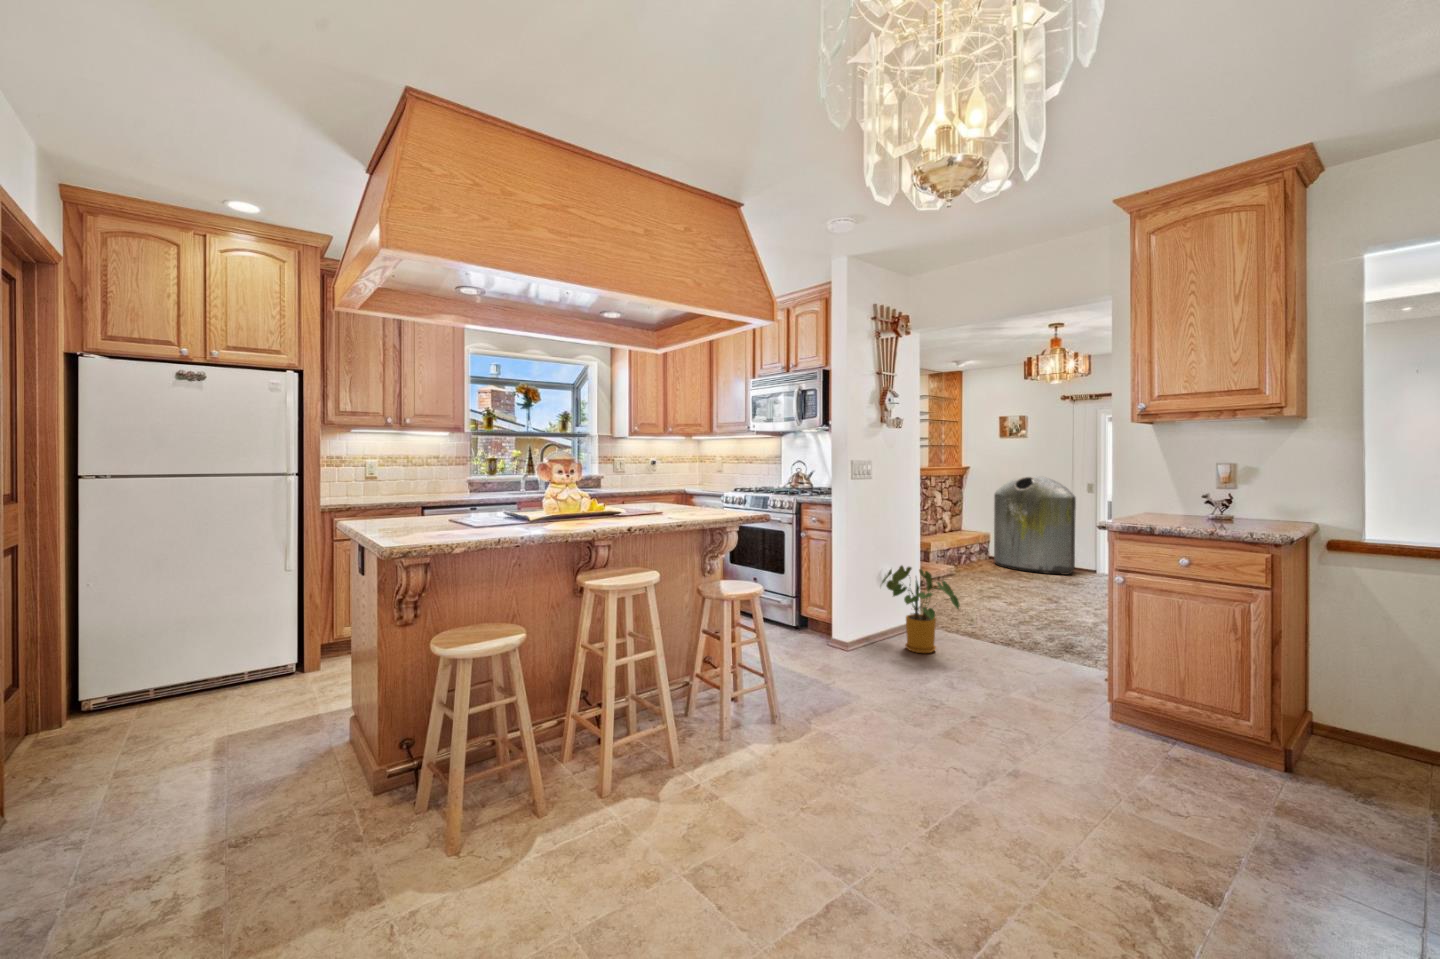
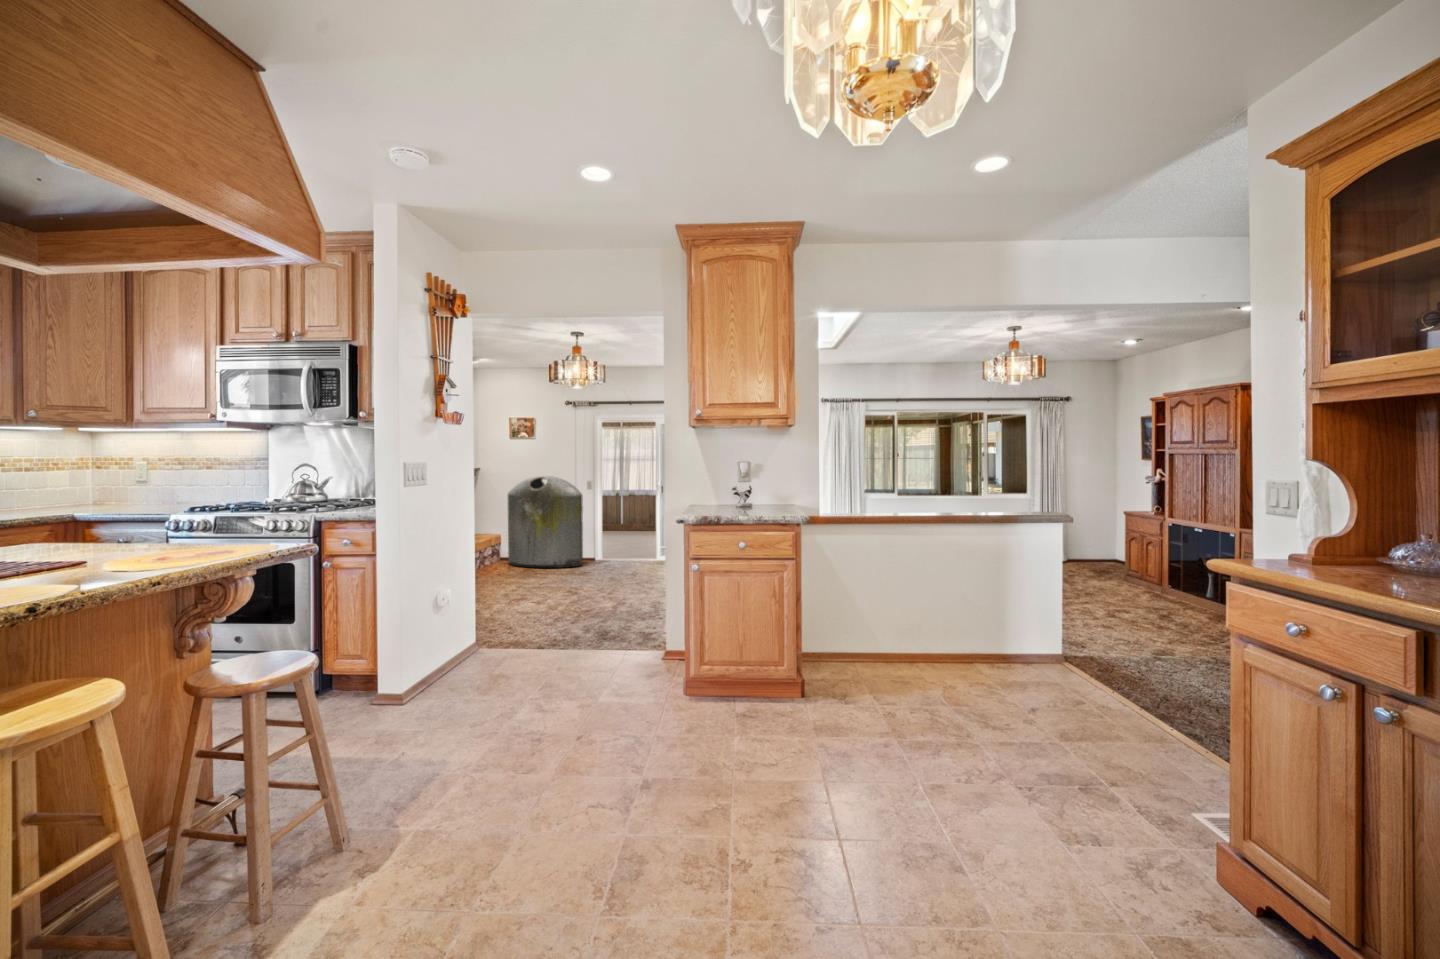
house plant: present [882,566,959,653] -> none [441,580,534,675]

